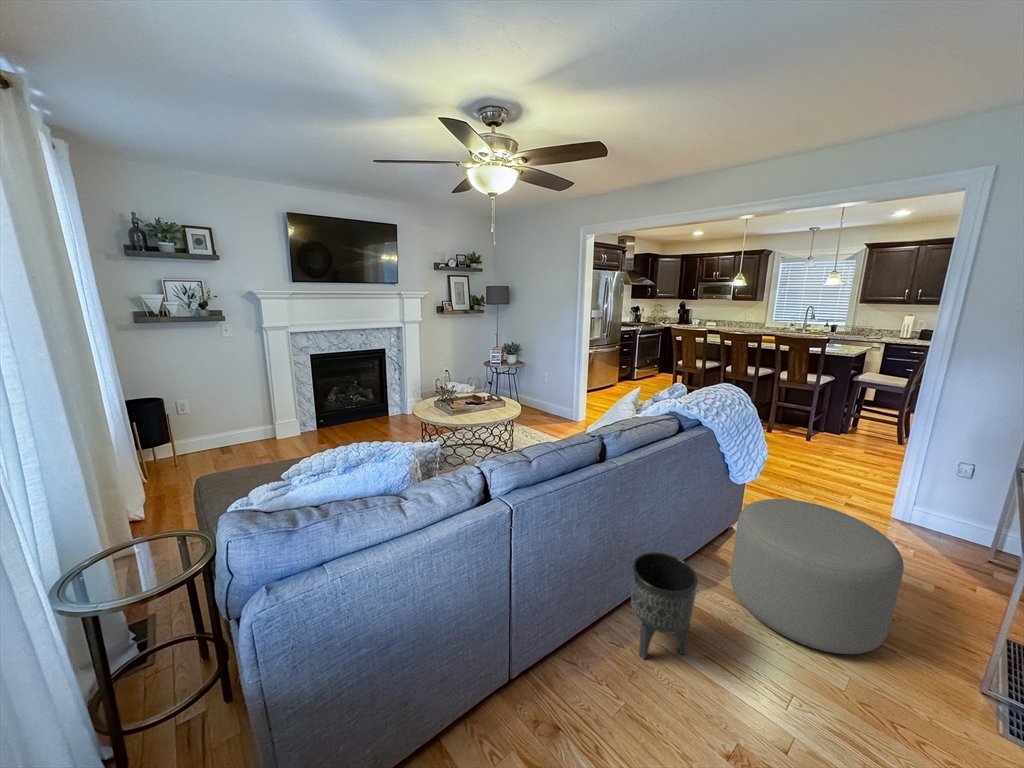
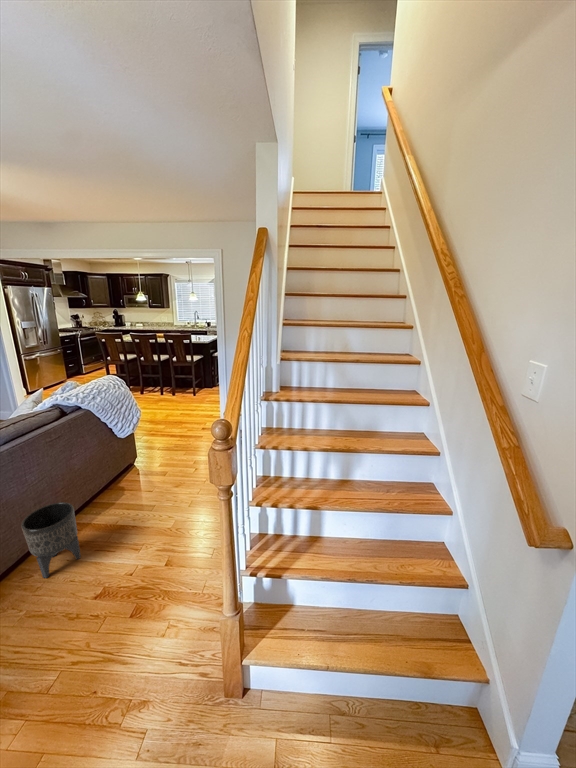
ottoman: present [730,499,904,654] -> none [115,436,198,515]

